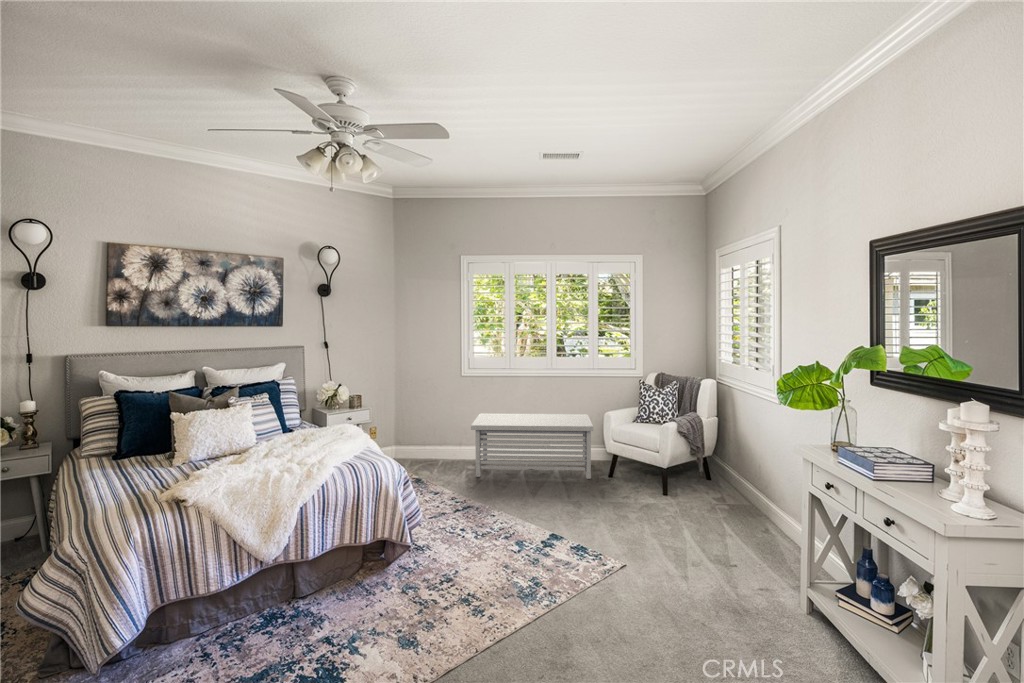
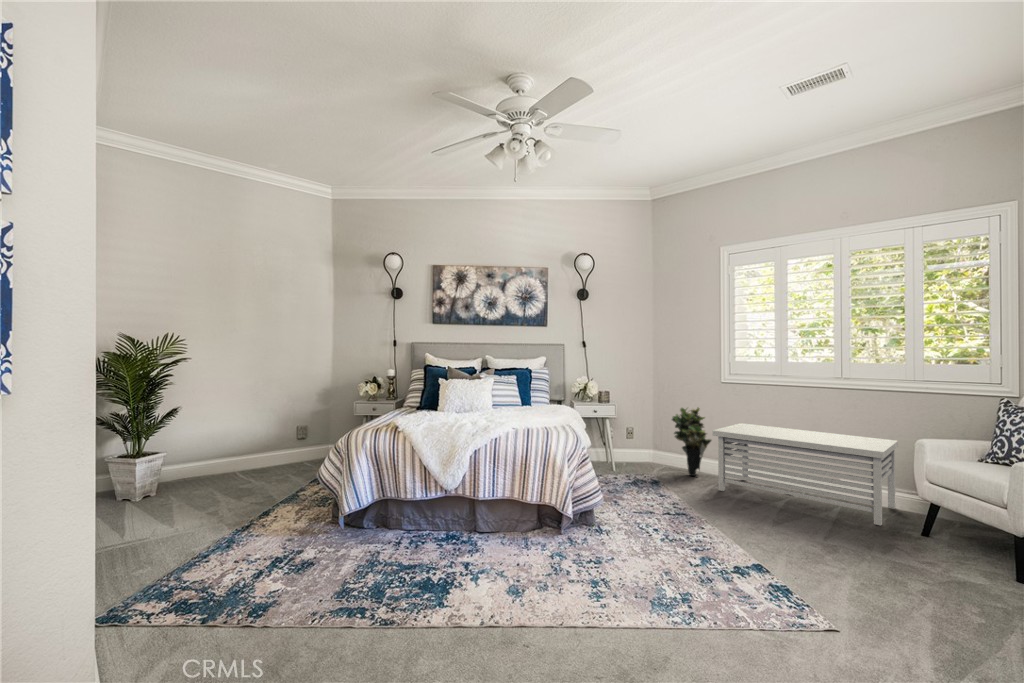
potted plant: none [422,403,459,468] -> present [672,408,711,476]

